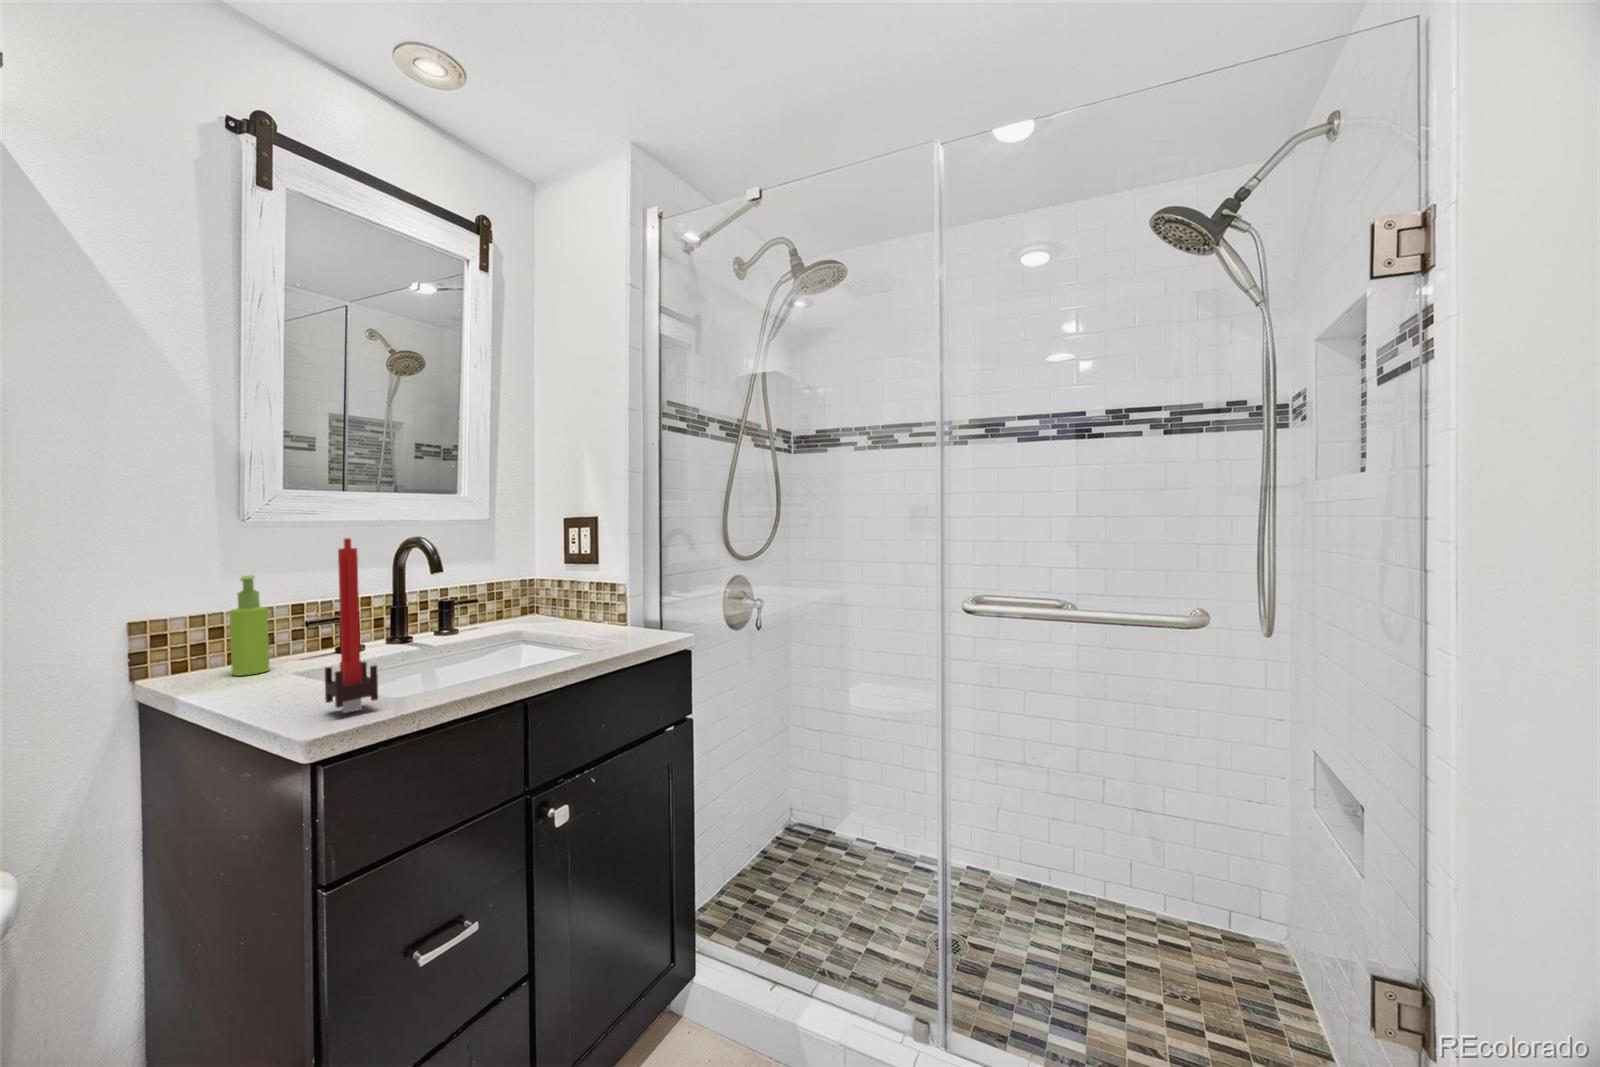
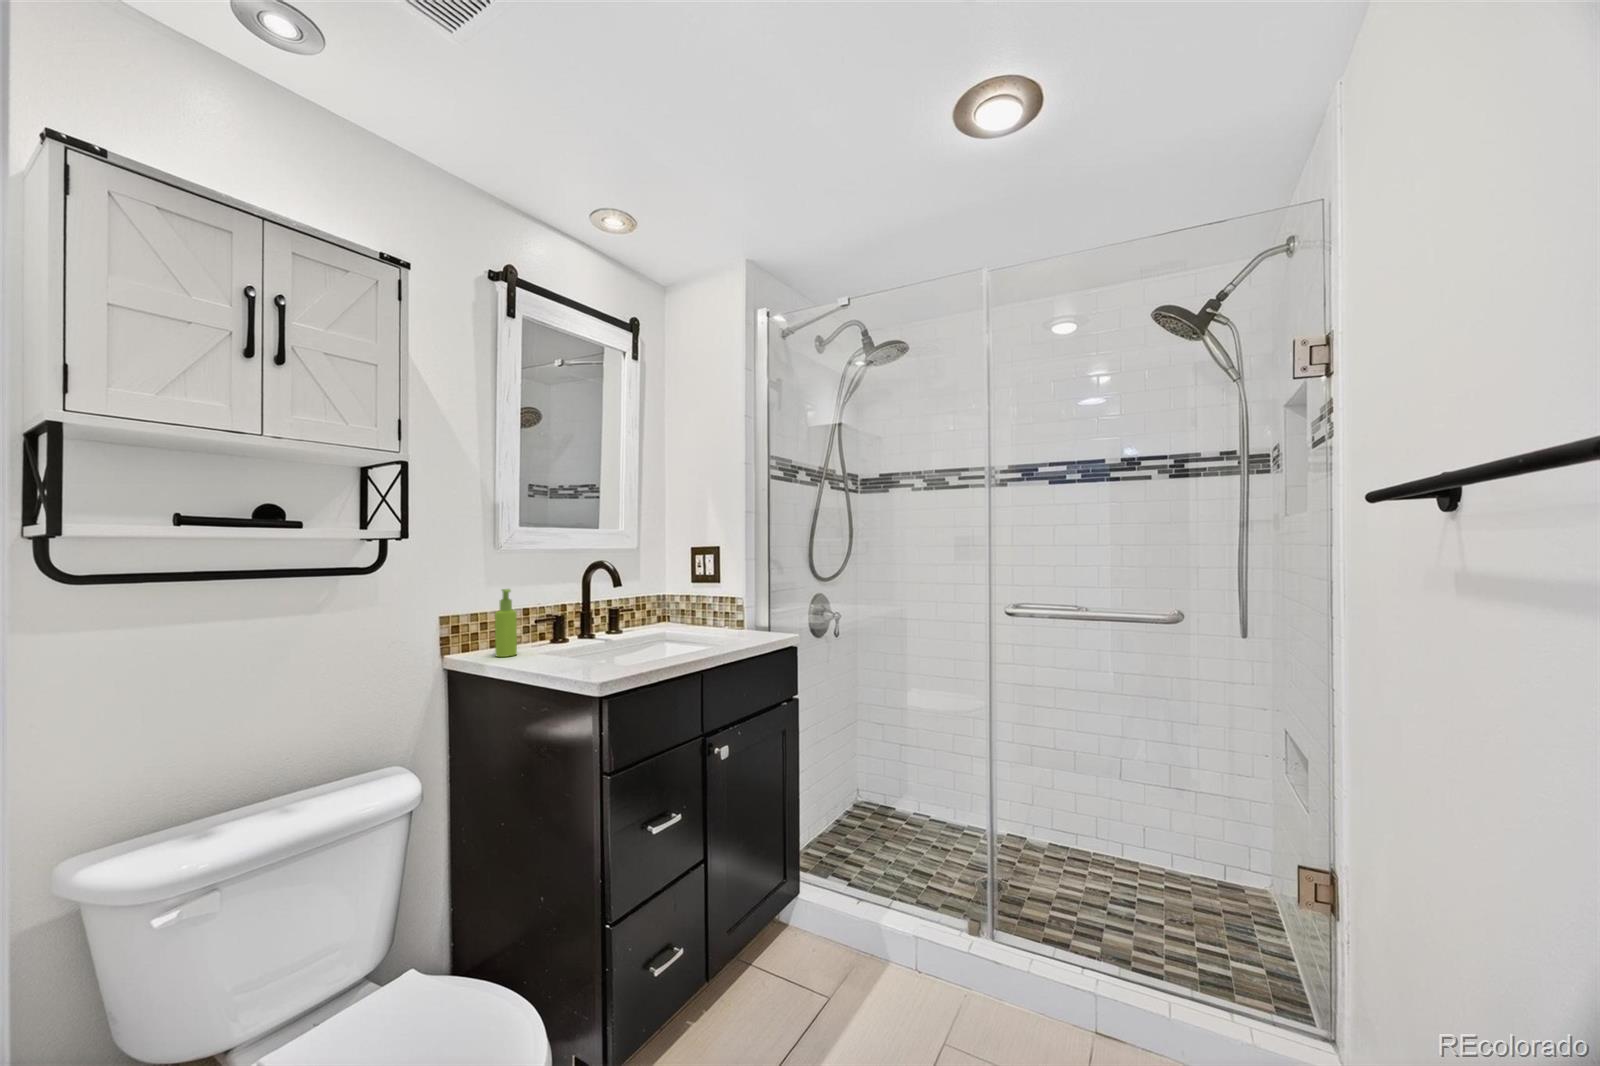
candle: present [325,538,378,713] -> none [587,566,619,677]

